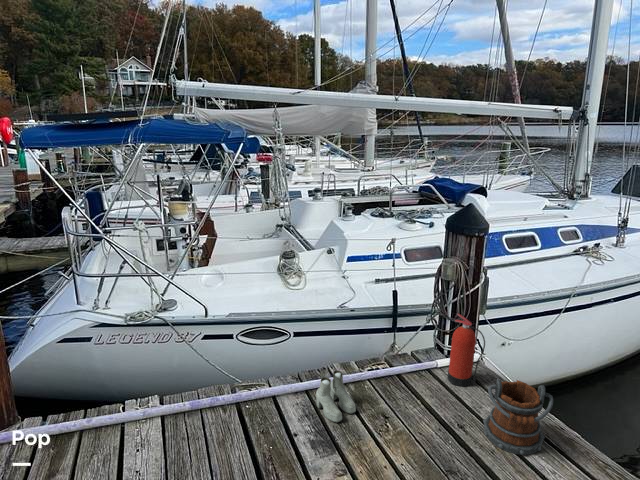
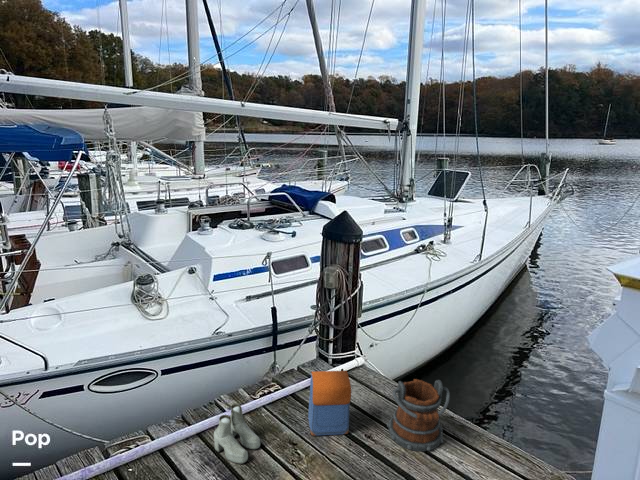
fire extinguisher: present [447,313,485,387] -> none [341,321,376,394]
backpack: none [404,354,446,420] -> present [308,371,351,436]

